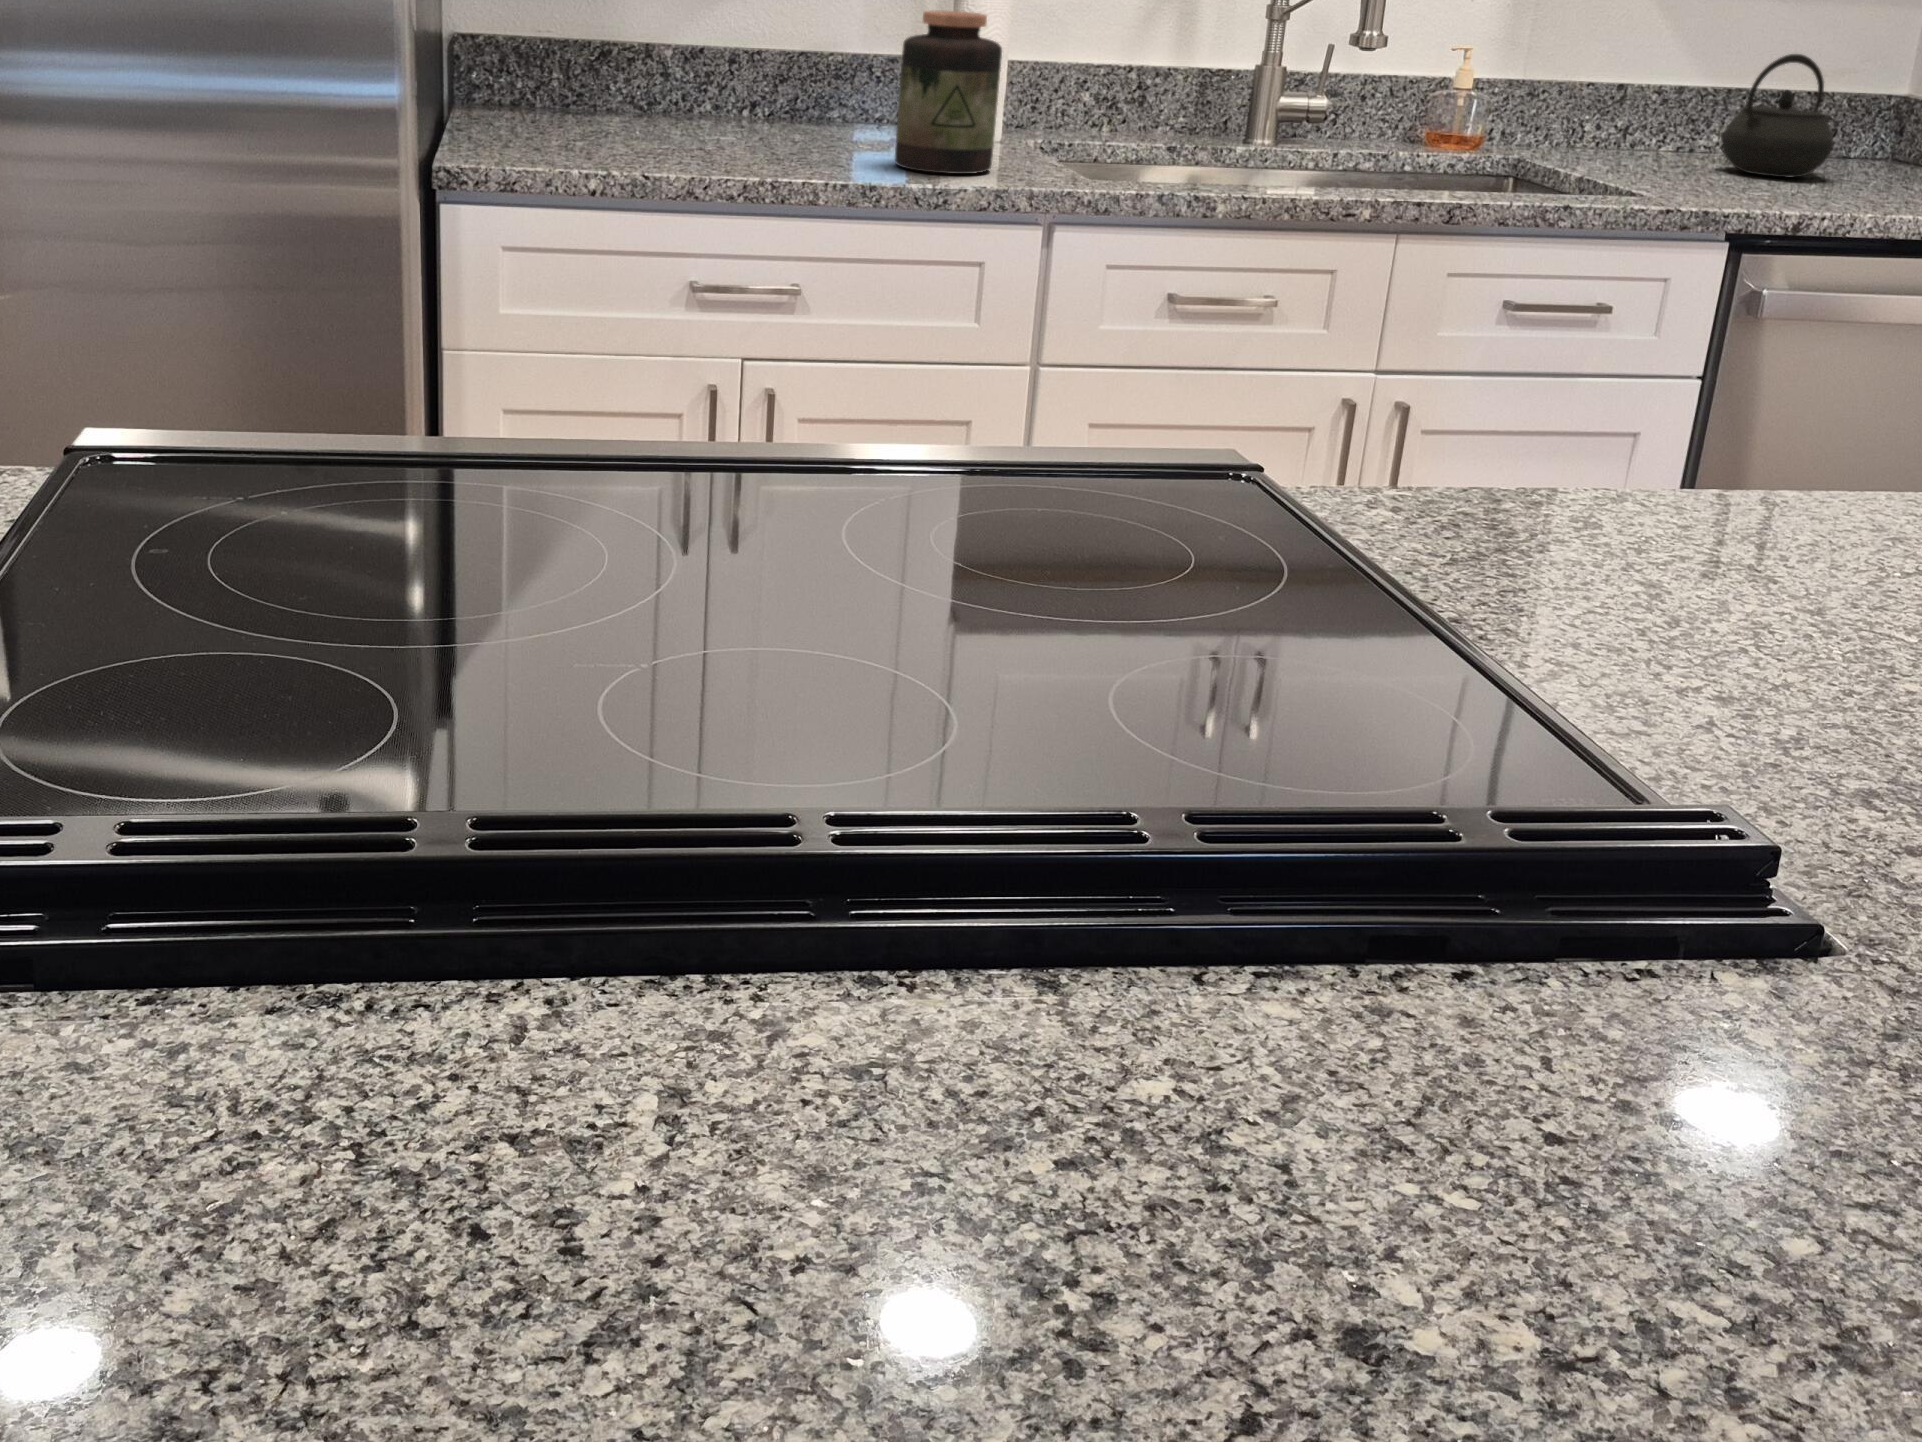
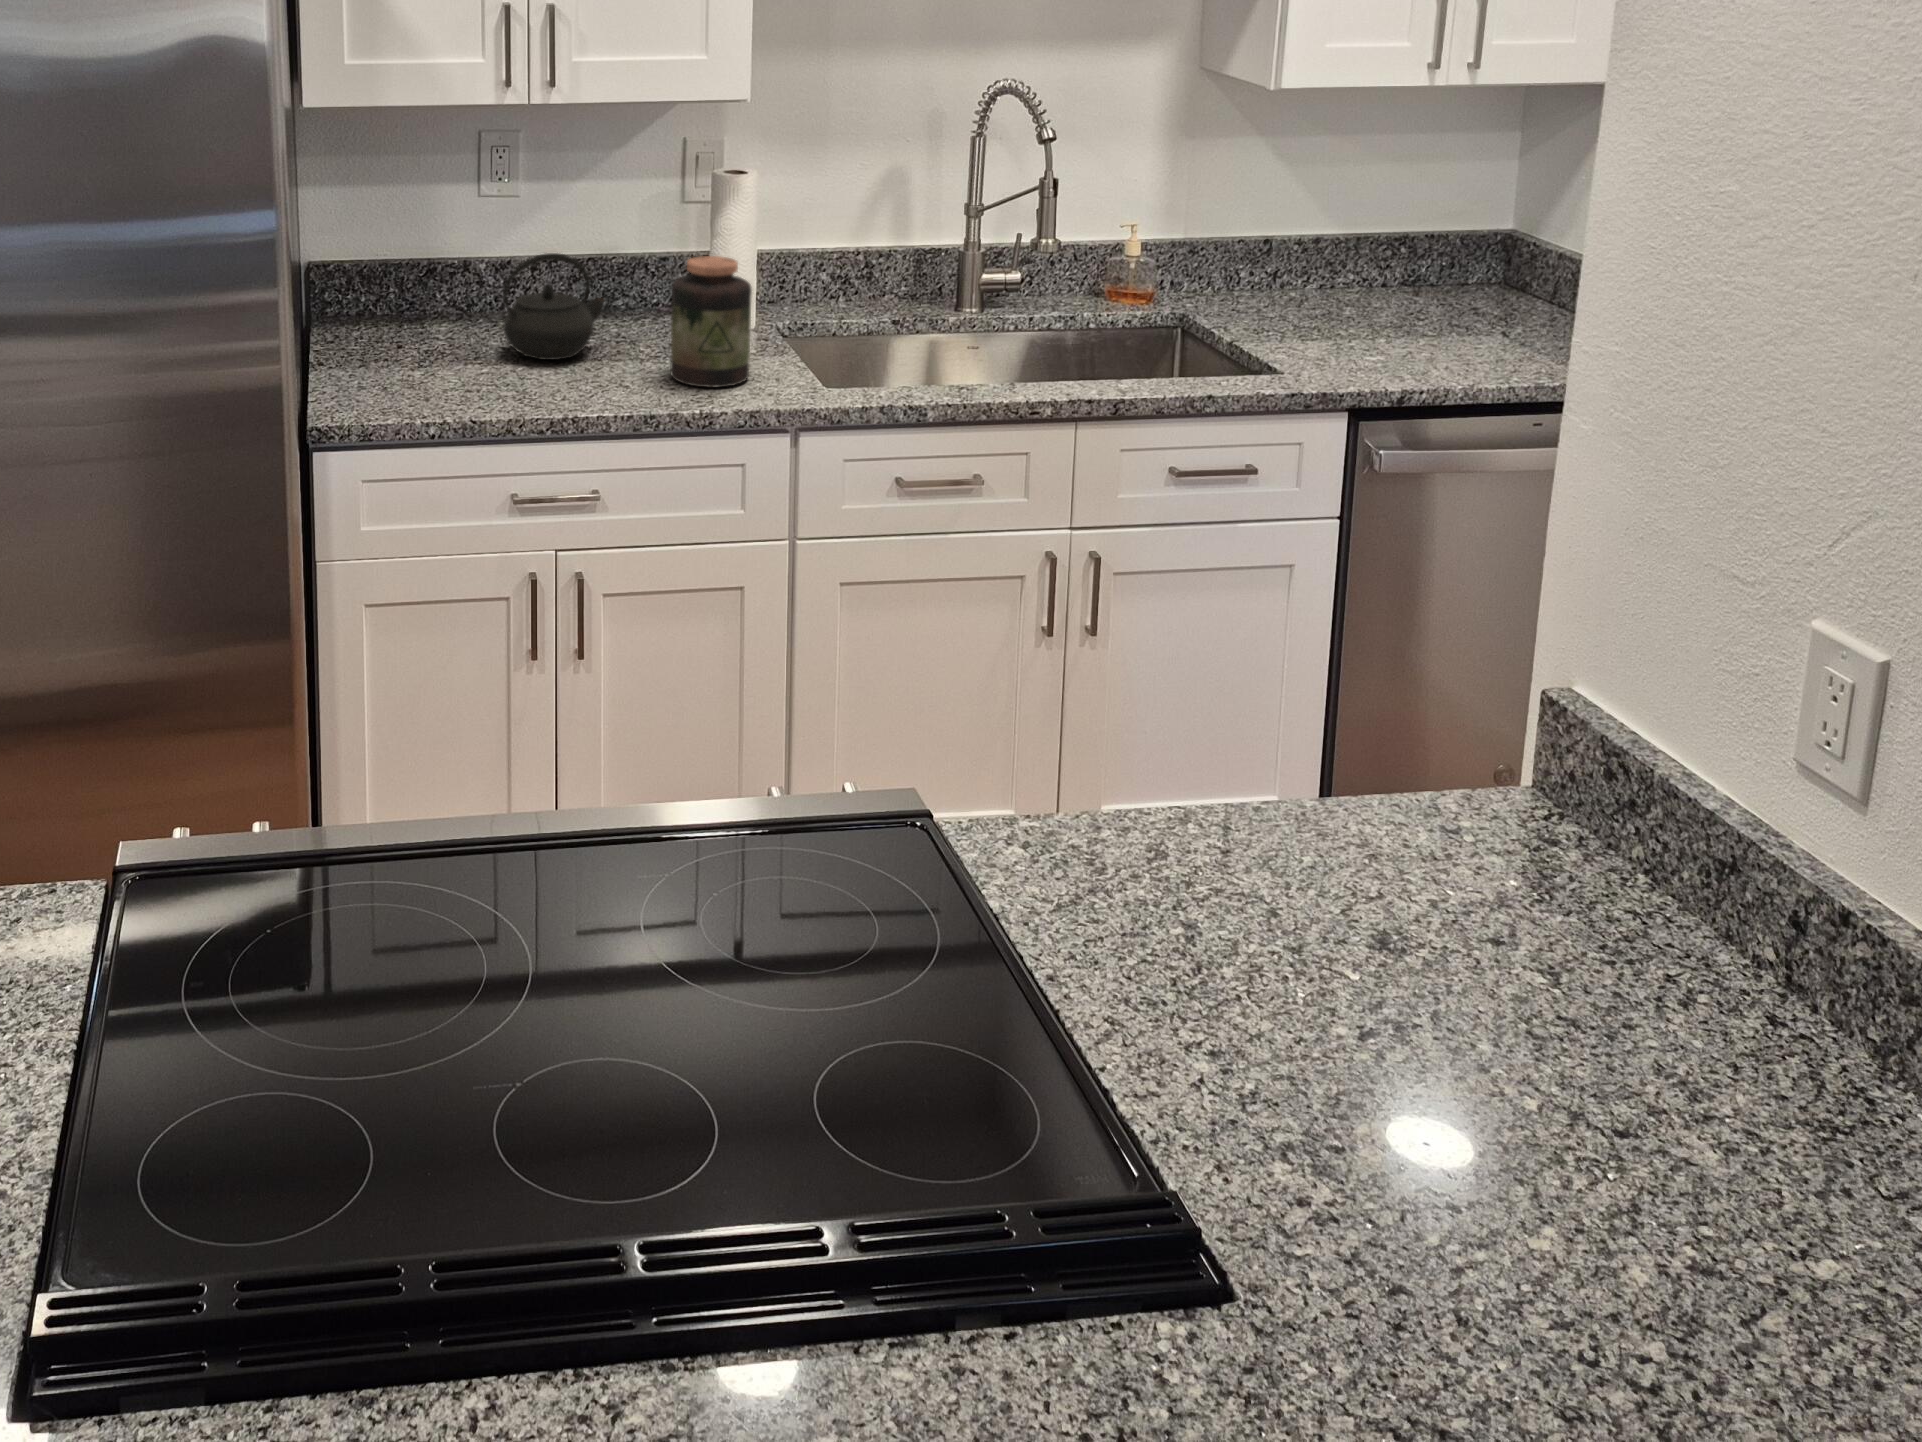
kettle: present [1721,54,1834,177] -> present [503,253,604,360]

